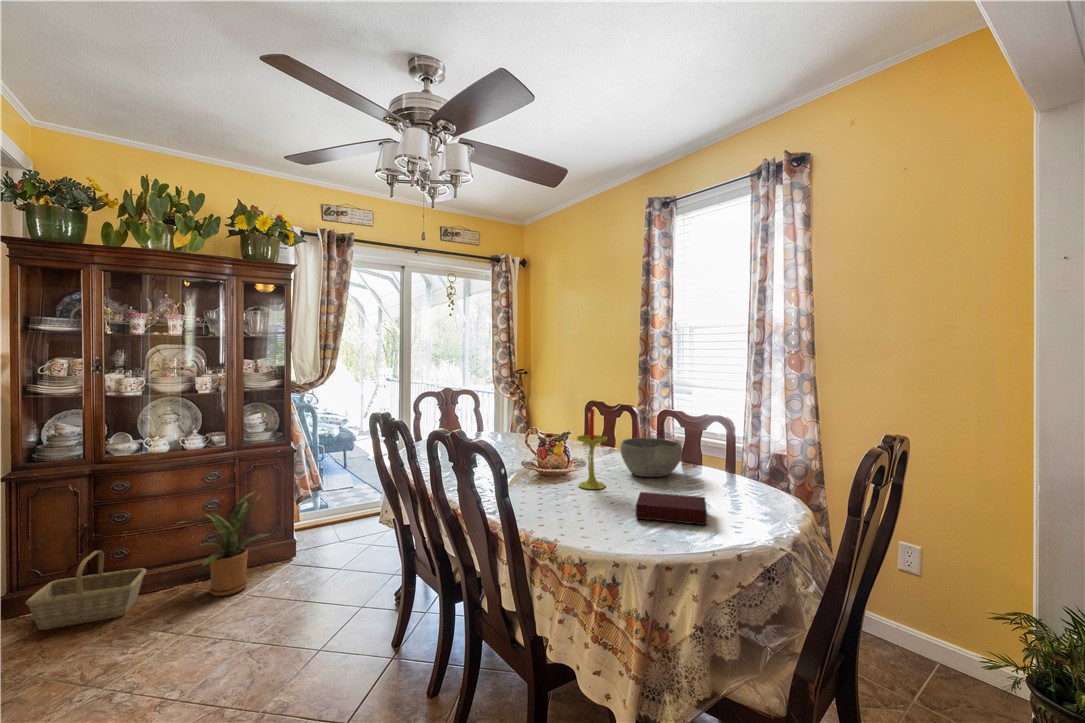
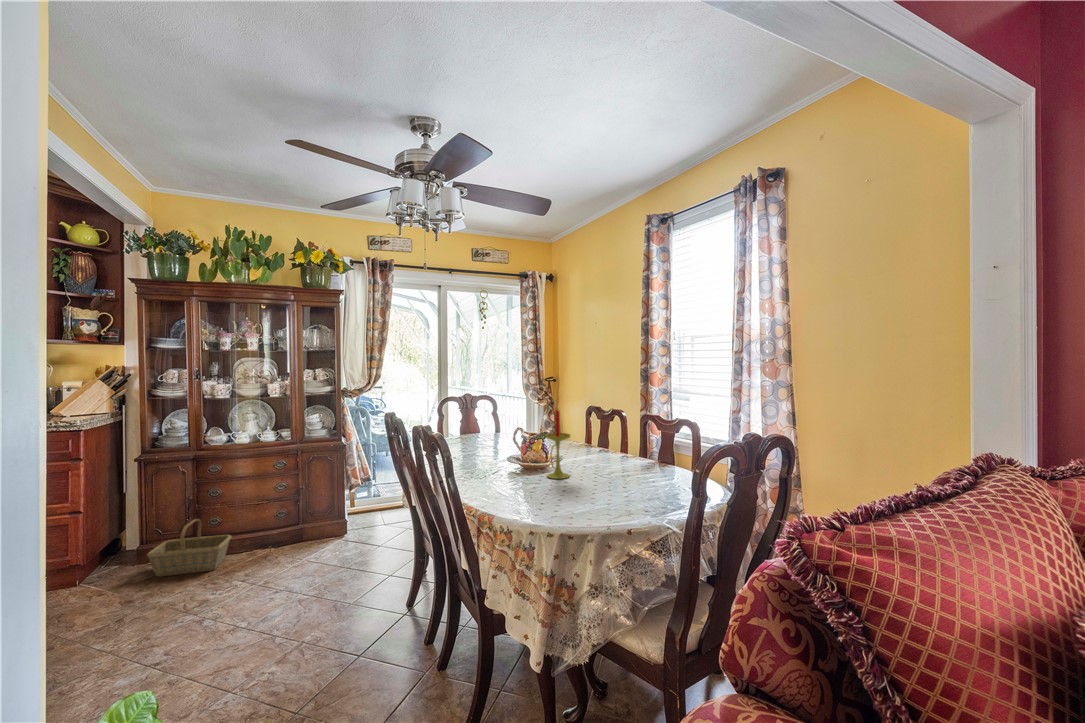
bowl: present [620,438,682,477] -> none [591,436,644,470]
house plant: present [197,491,268,596] -> none [249,476,326,560]
book: present [636,492,707,525] -> none [571,481,637,509]

